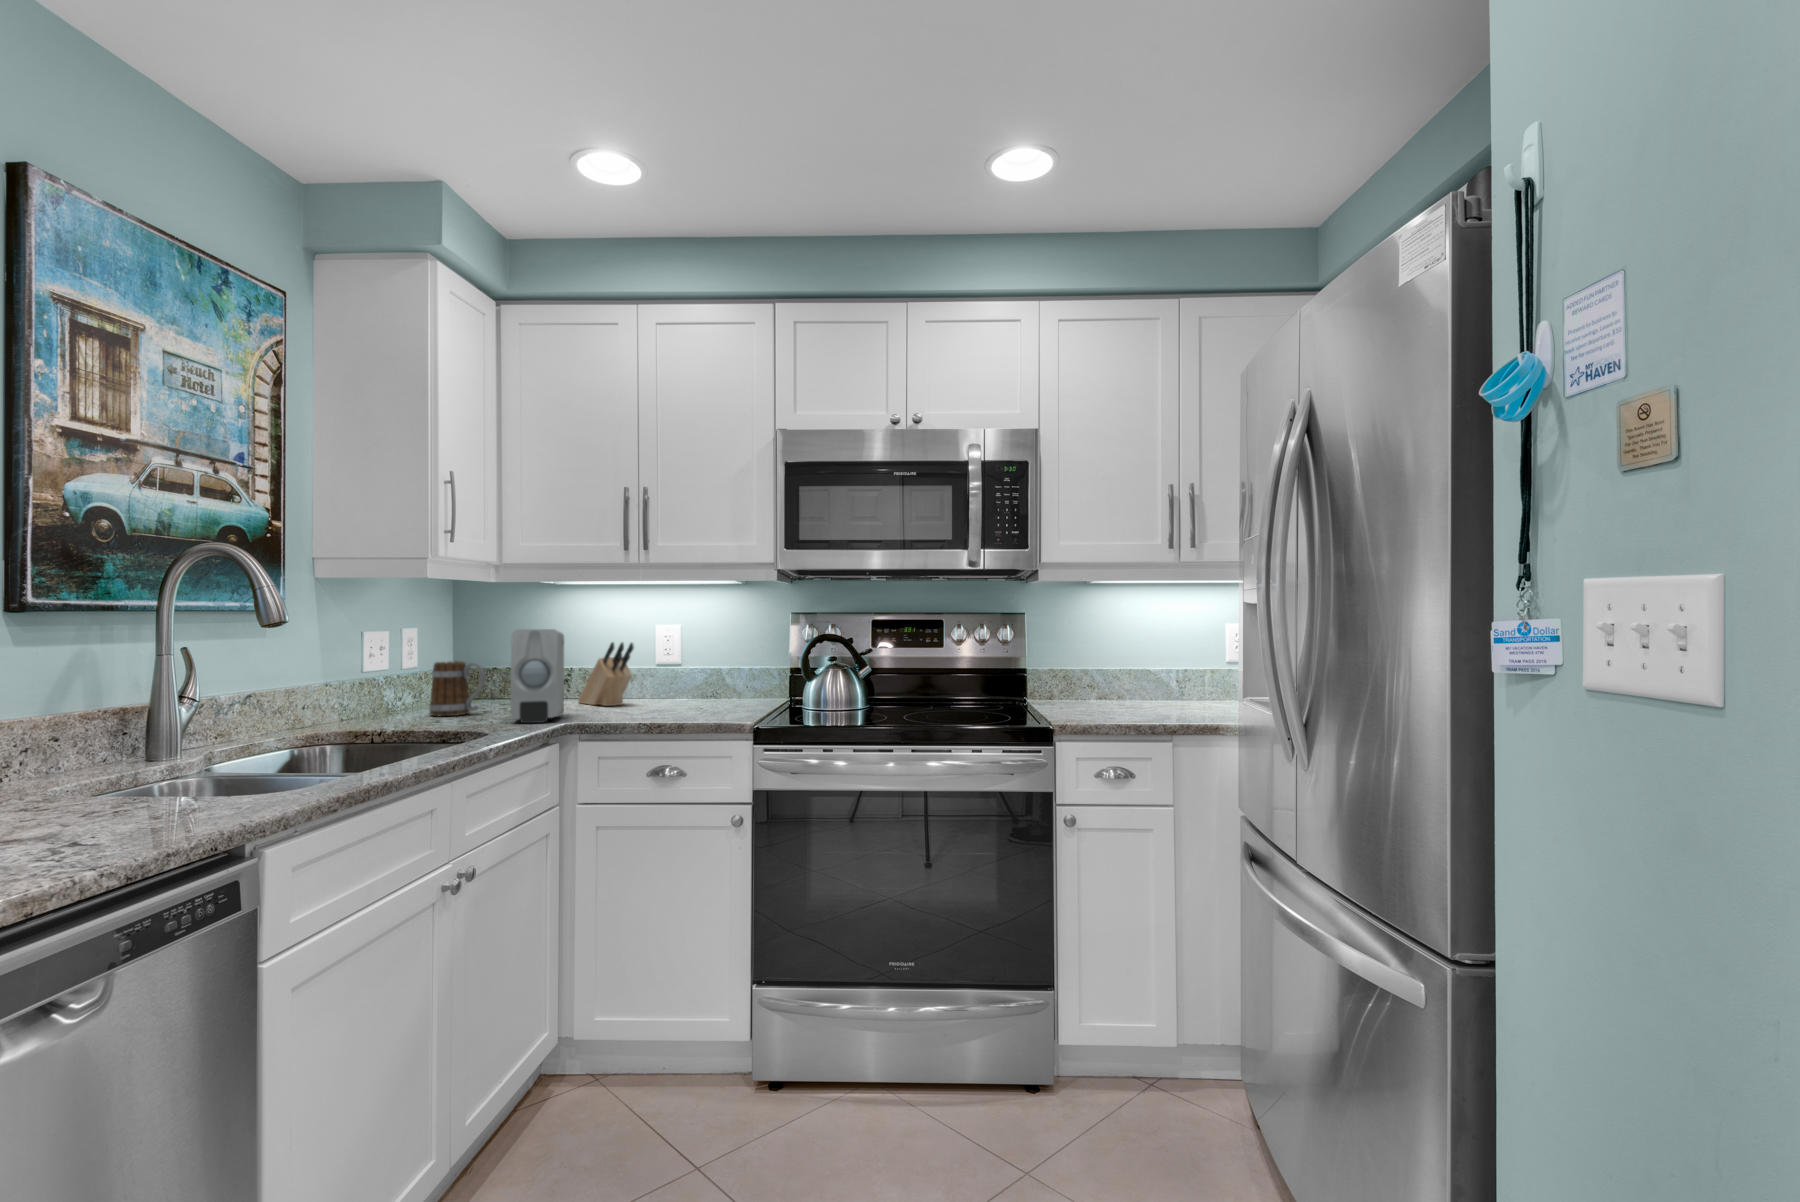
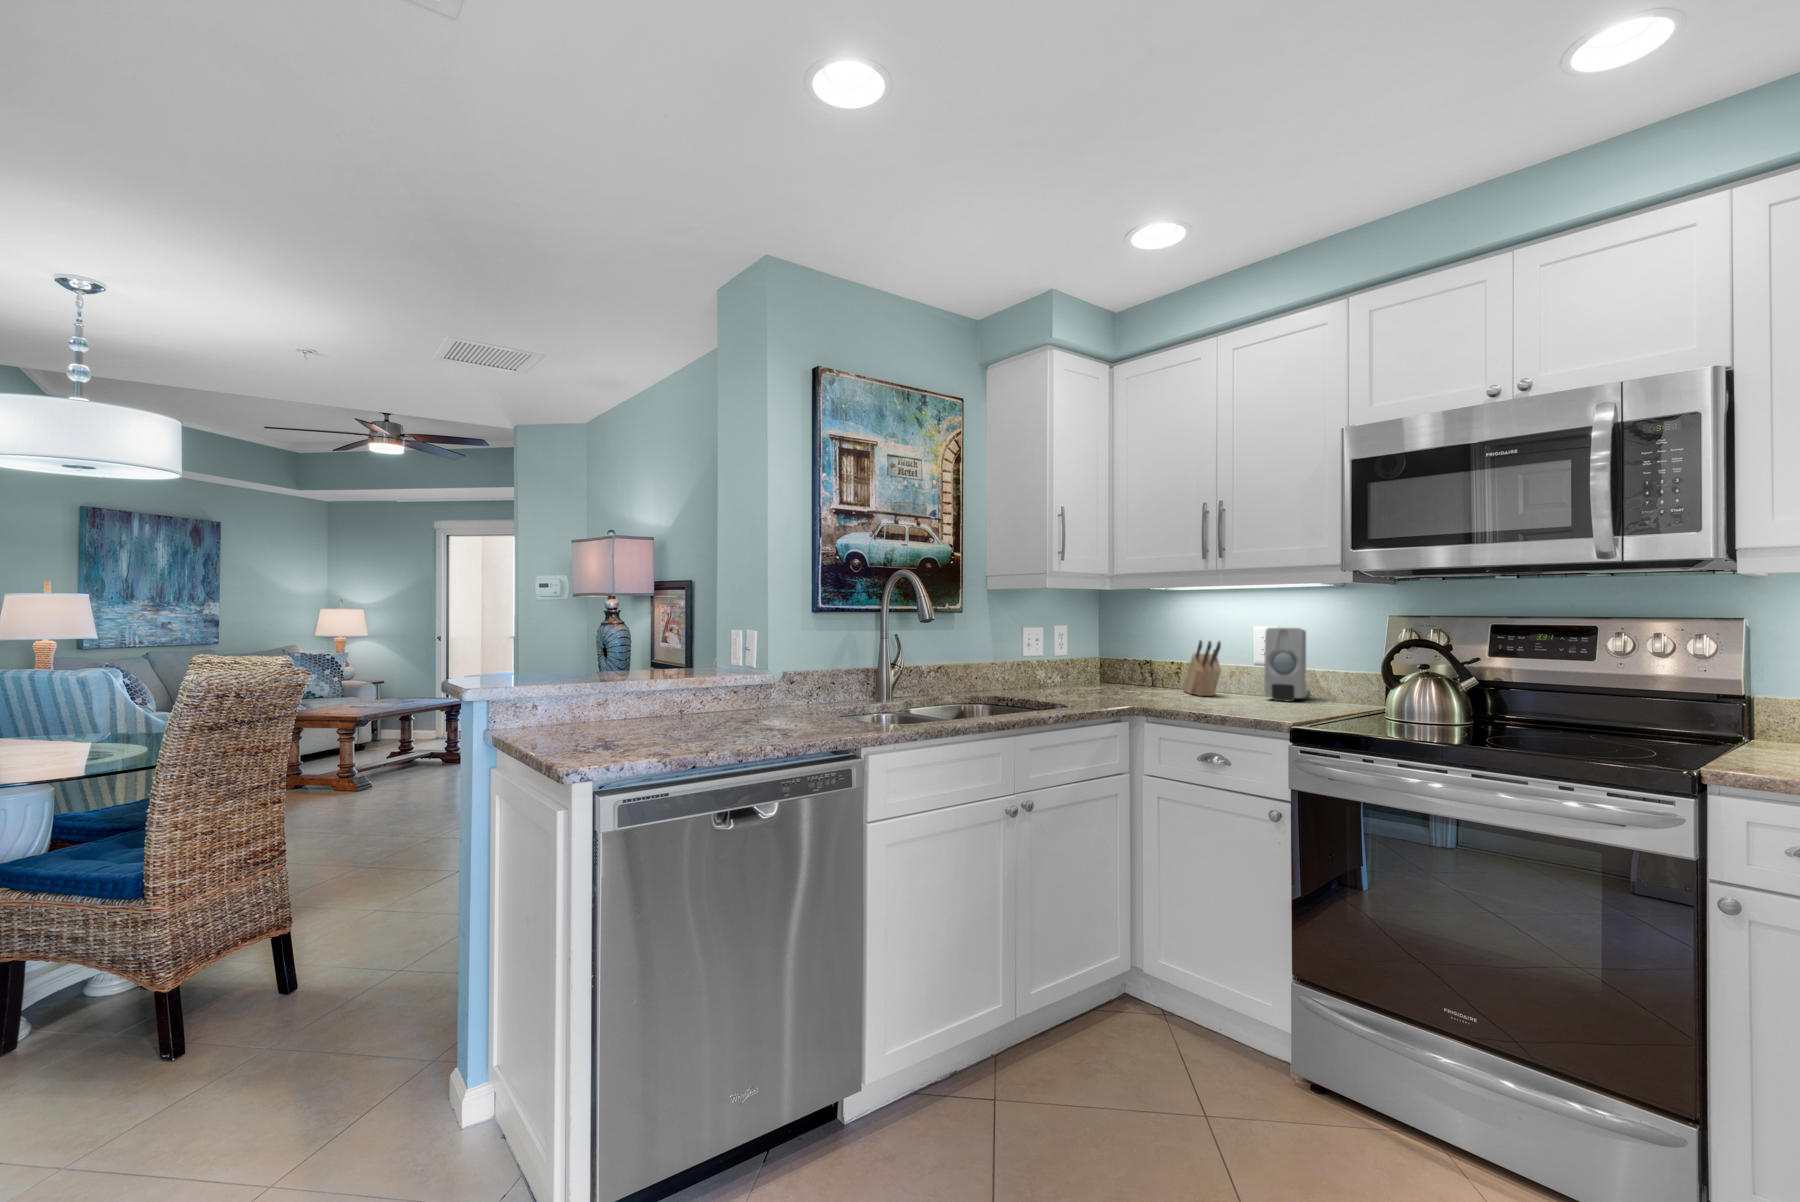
soap dispenser: present [510,629,564,723] -> present [1264,628,1310,702]
mug: present [429,661,485,716] -> none [1061,651,1097,692]

